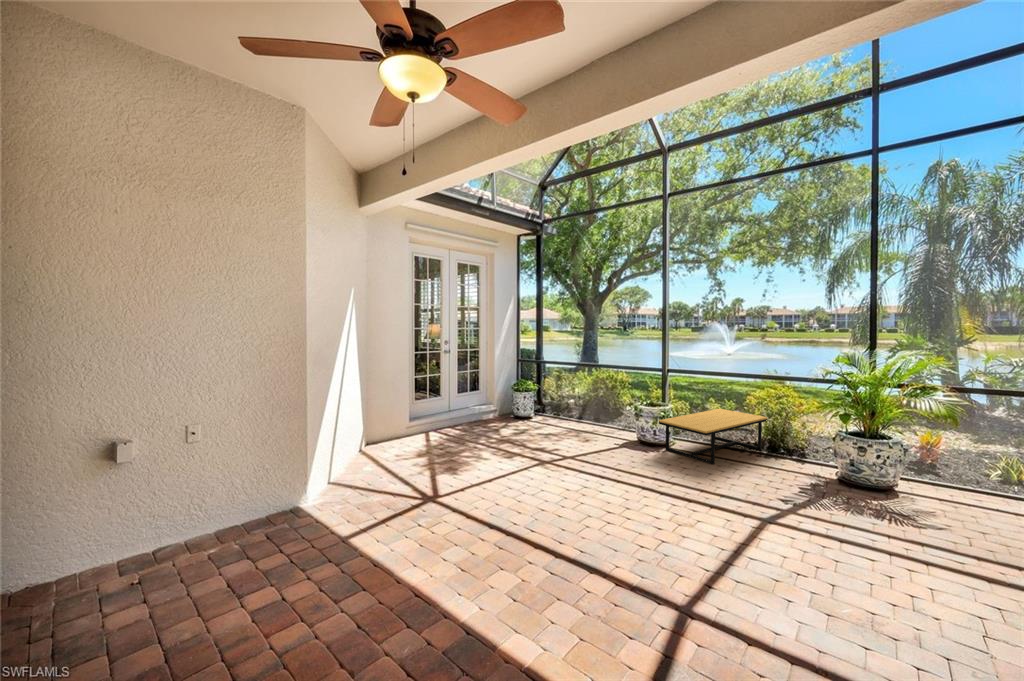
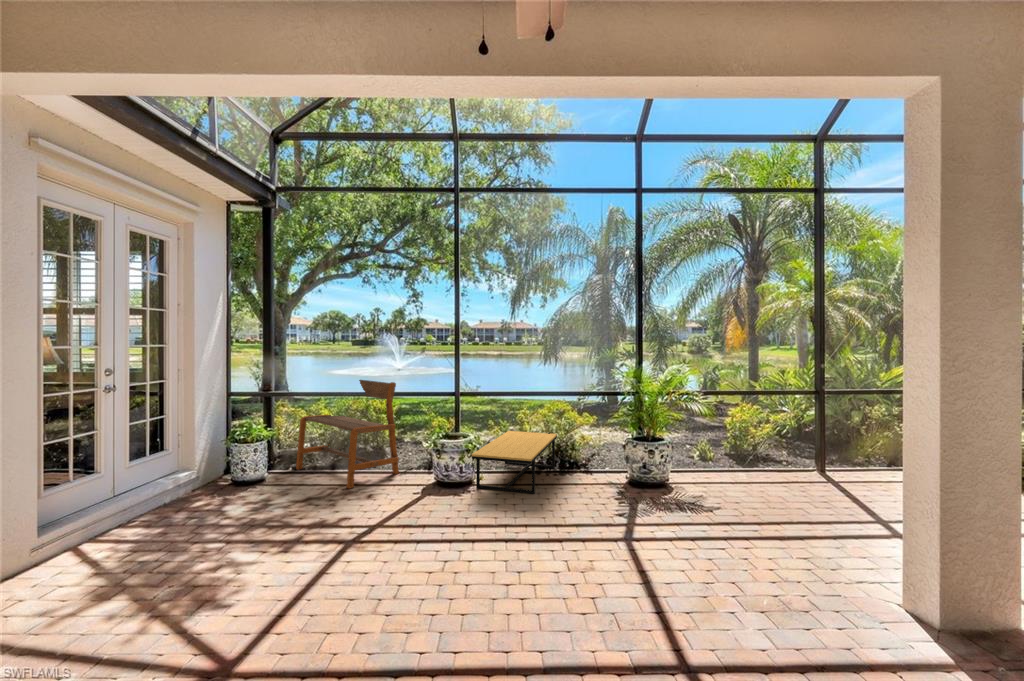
bench: none [554,354,617,432] -> present [296,380,399,488]

